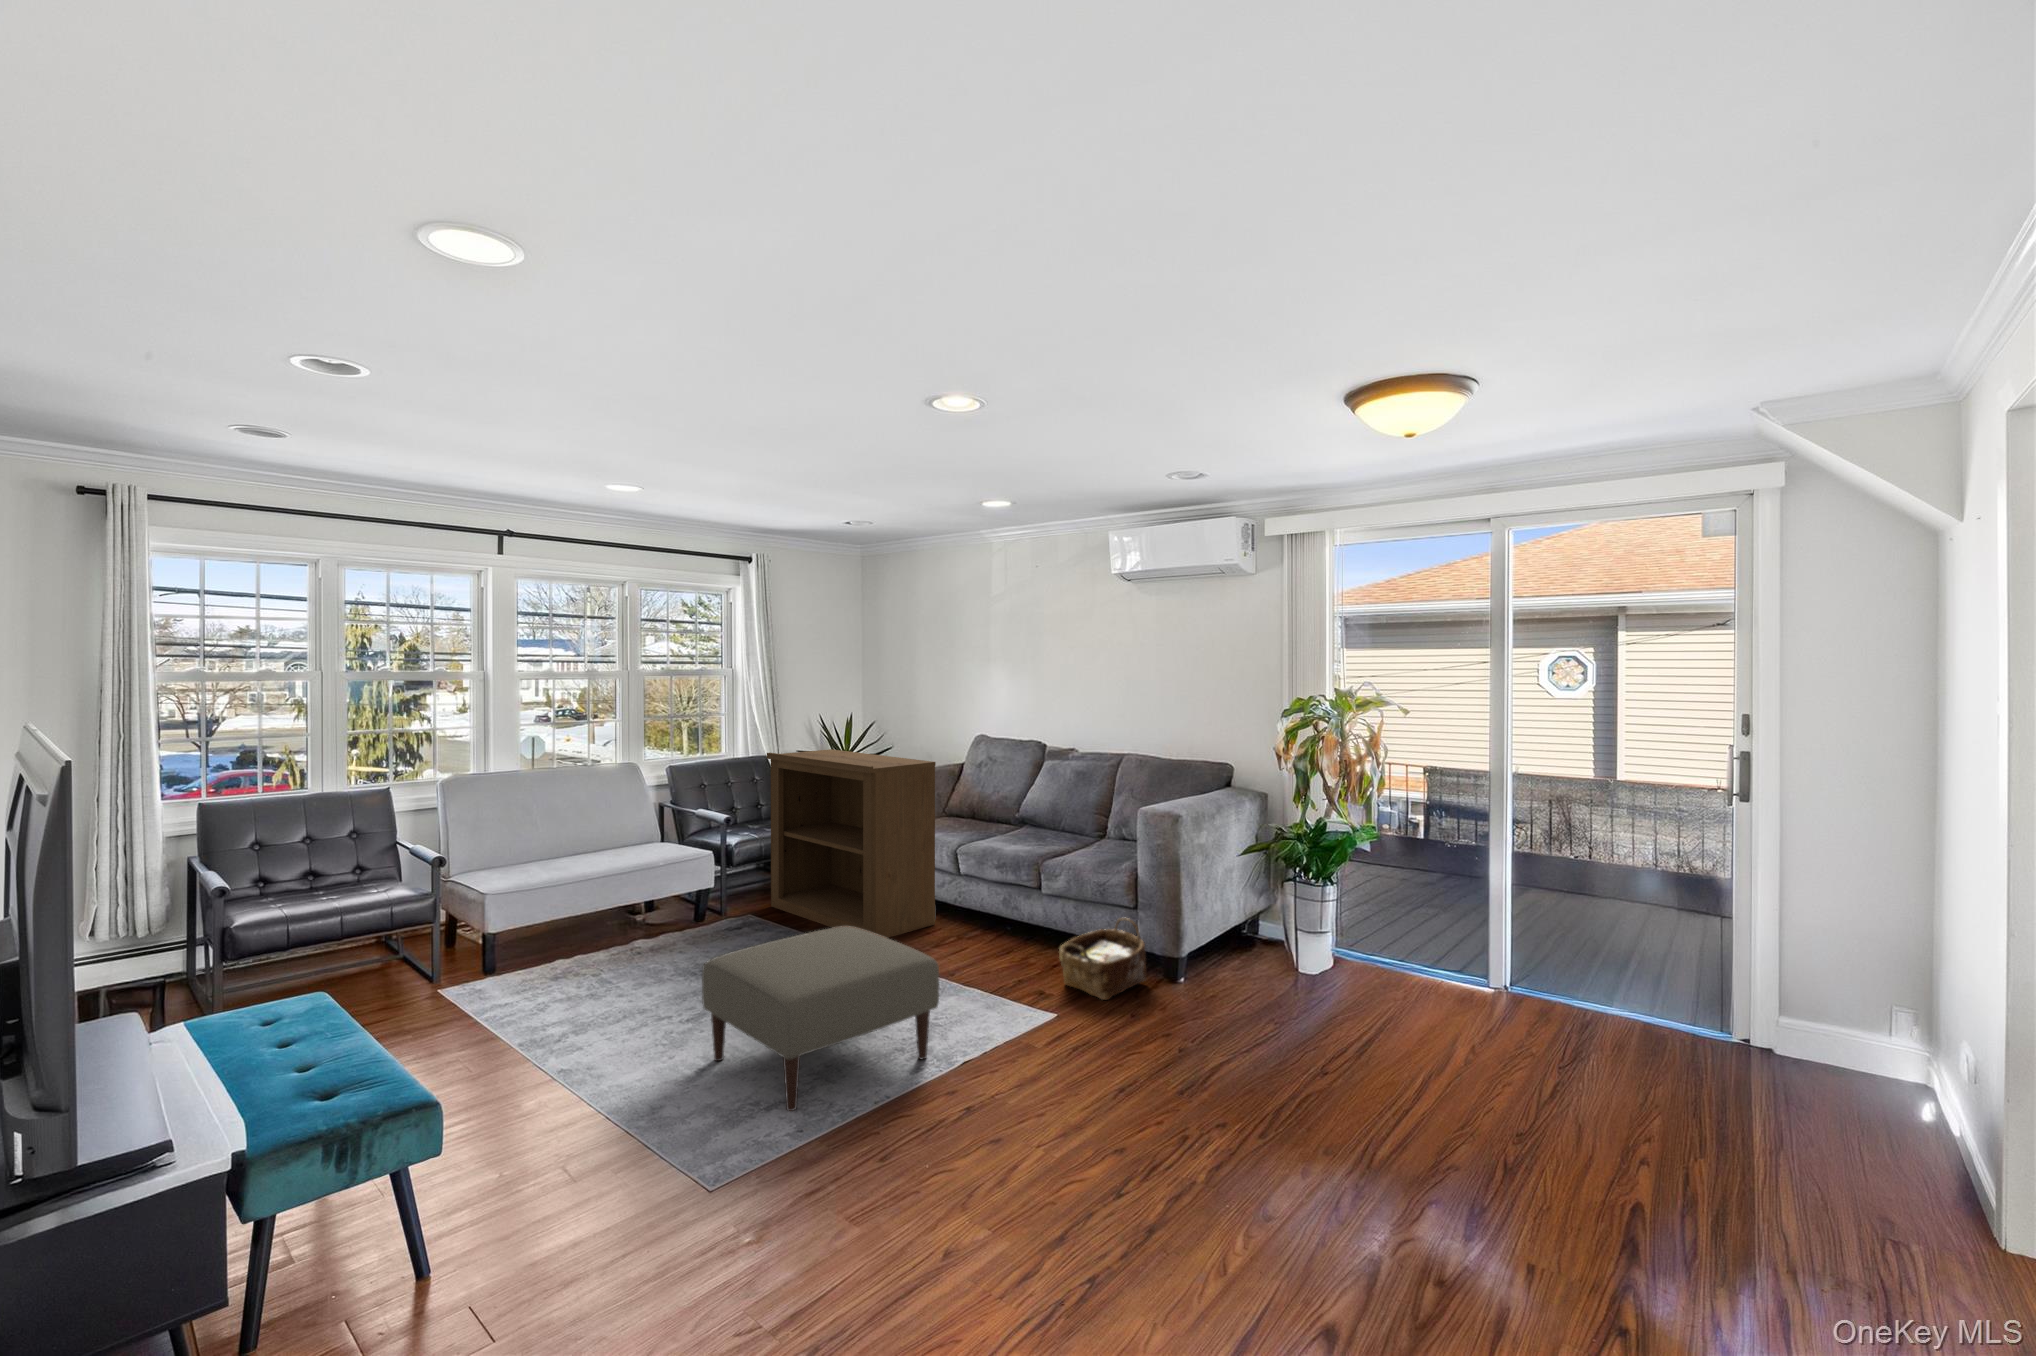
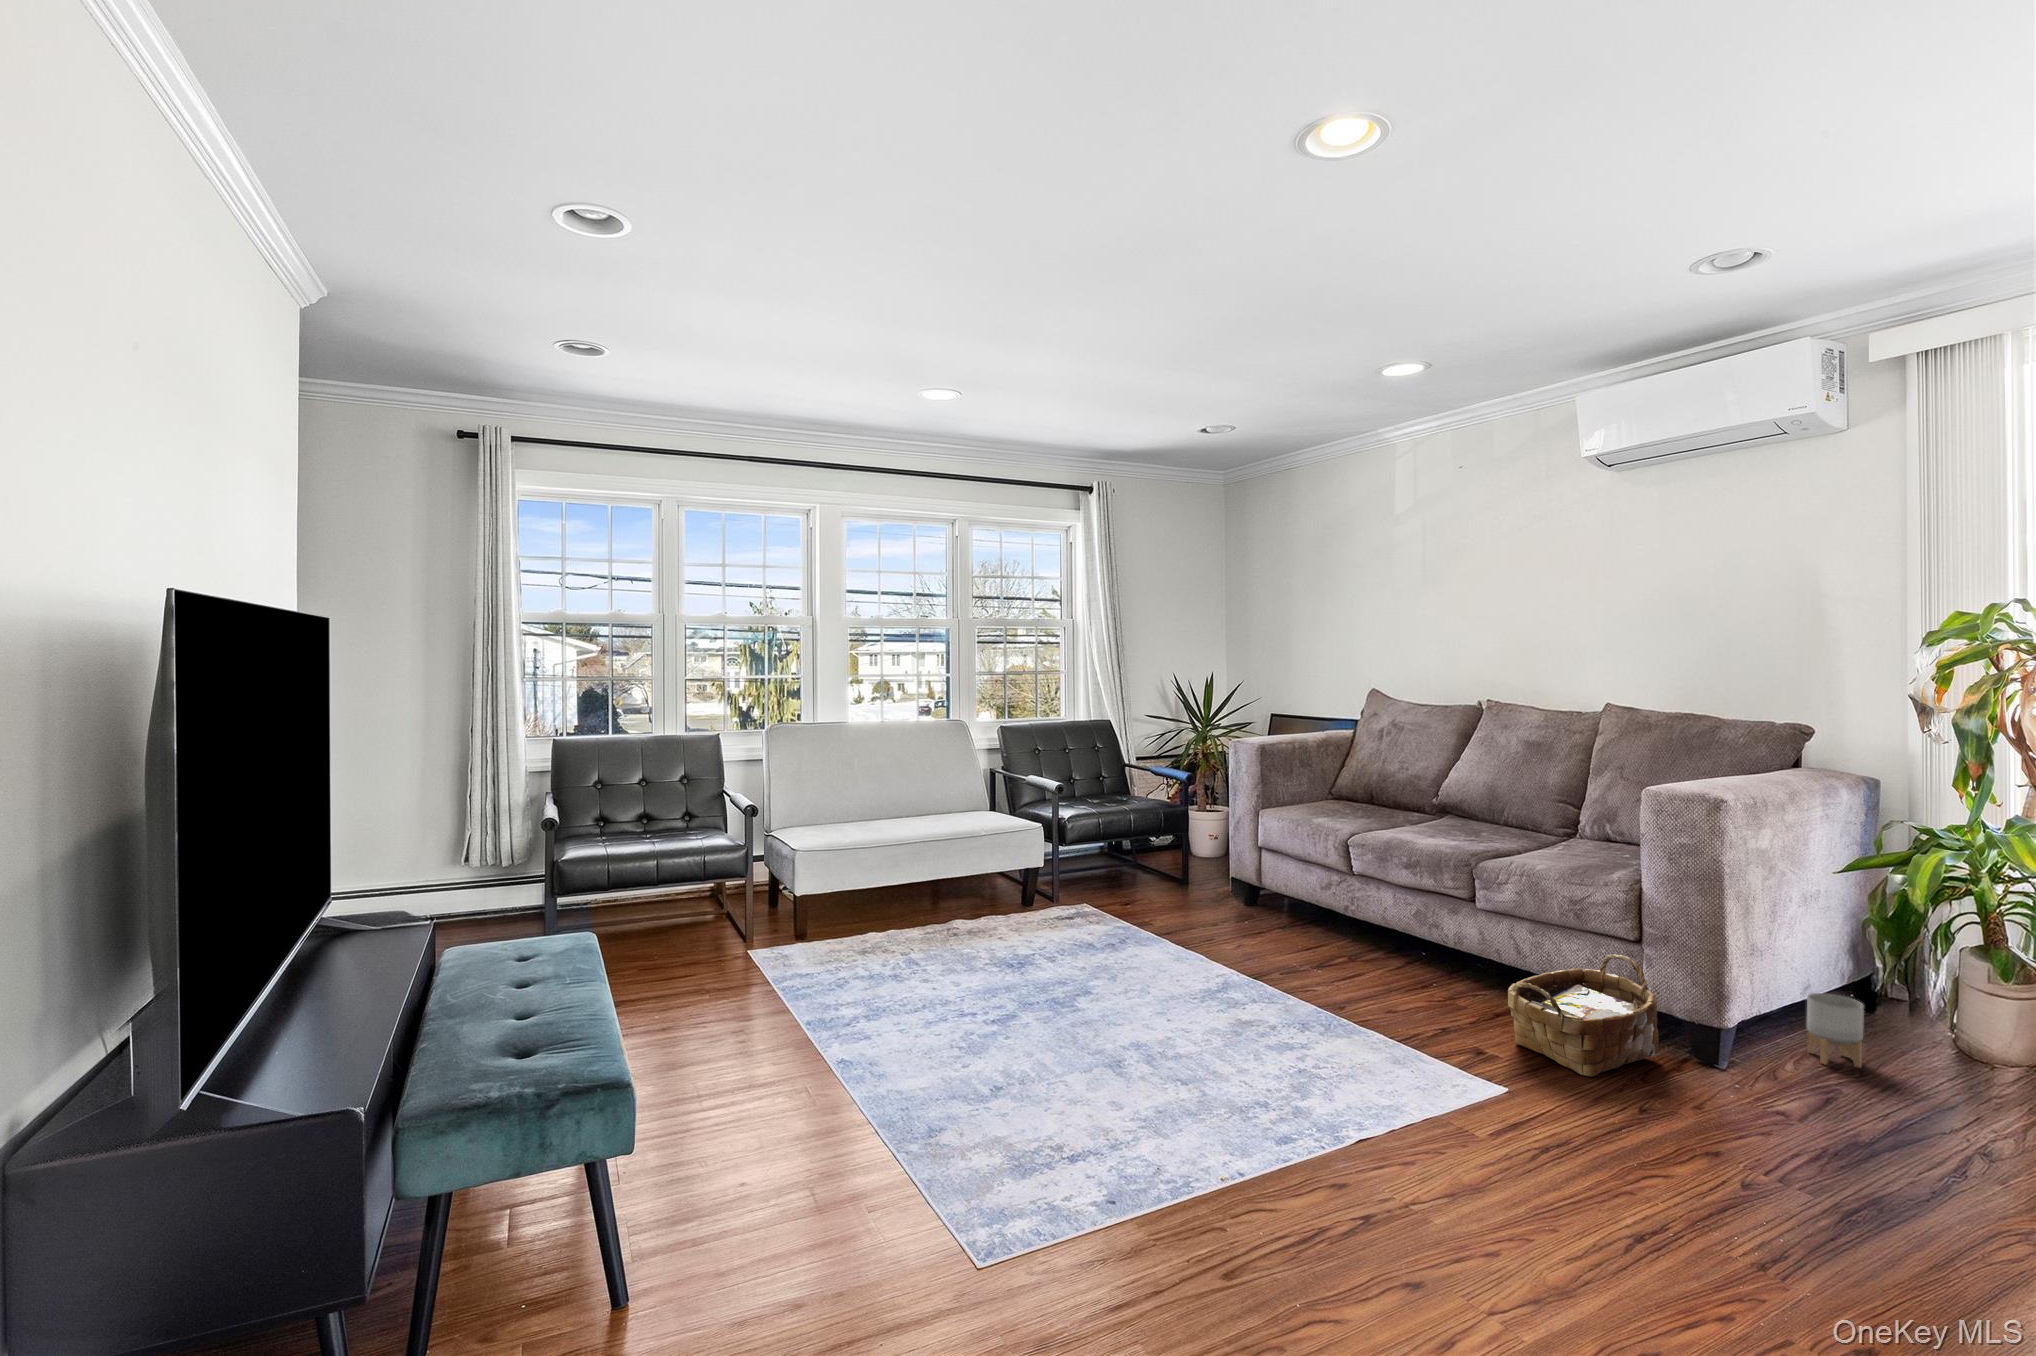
bookshelf: present [767,749,936,938] -> none [1105,709,1320,952]
ottoman: present [702,926,939,1111] -> none [1002,924,1320,1167]
planter: none [1227,929,1254,973] -> present [1807,993,1864,1068]

